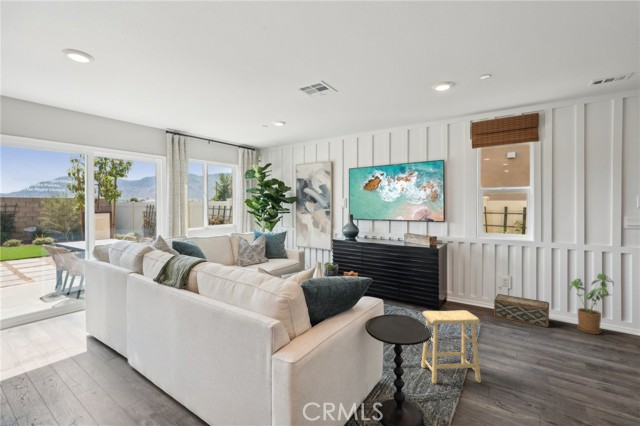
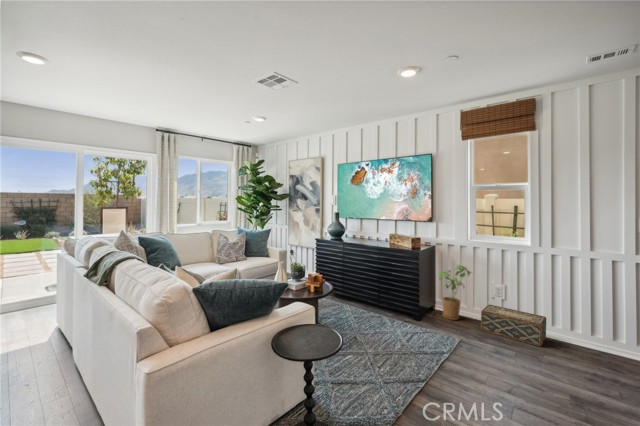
house plant: present [570,274,614,334] -> present [439,265,471,320]
footstool: present [421,310,481,384] -> none [366,321,428,408]

